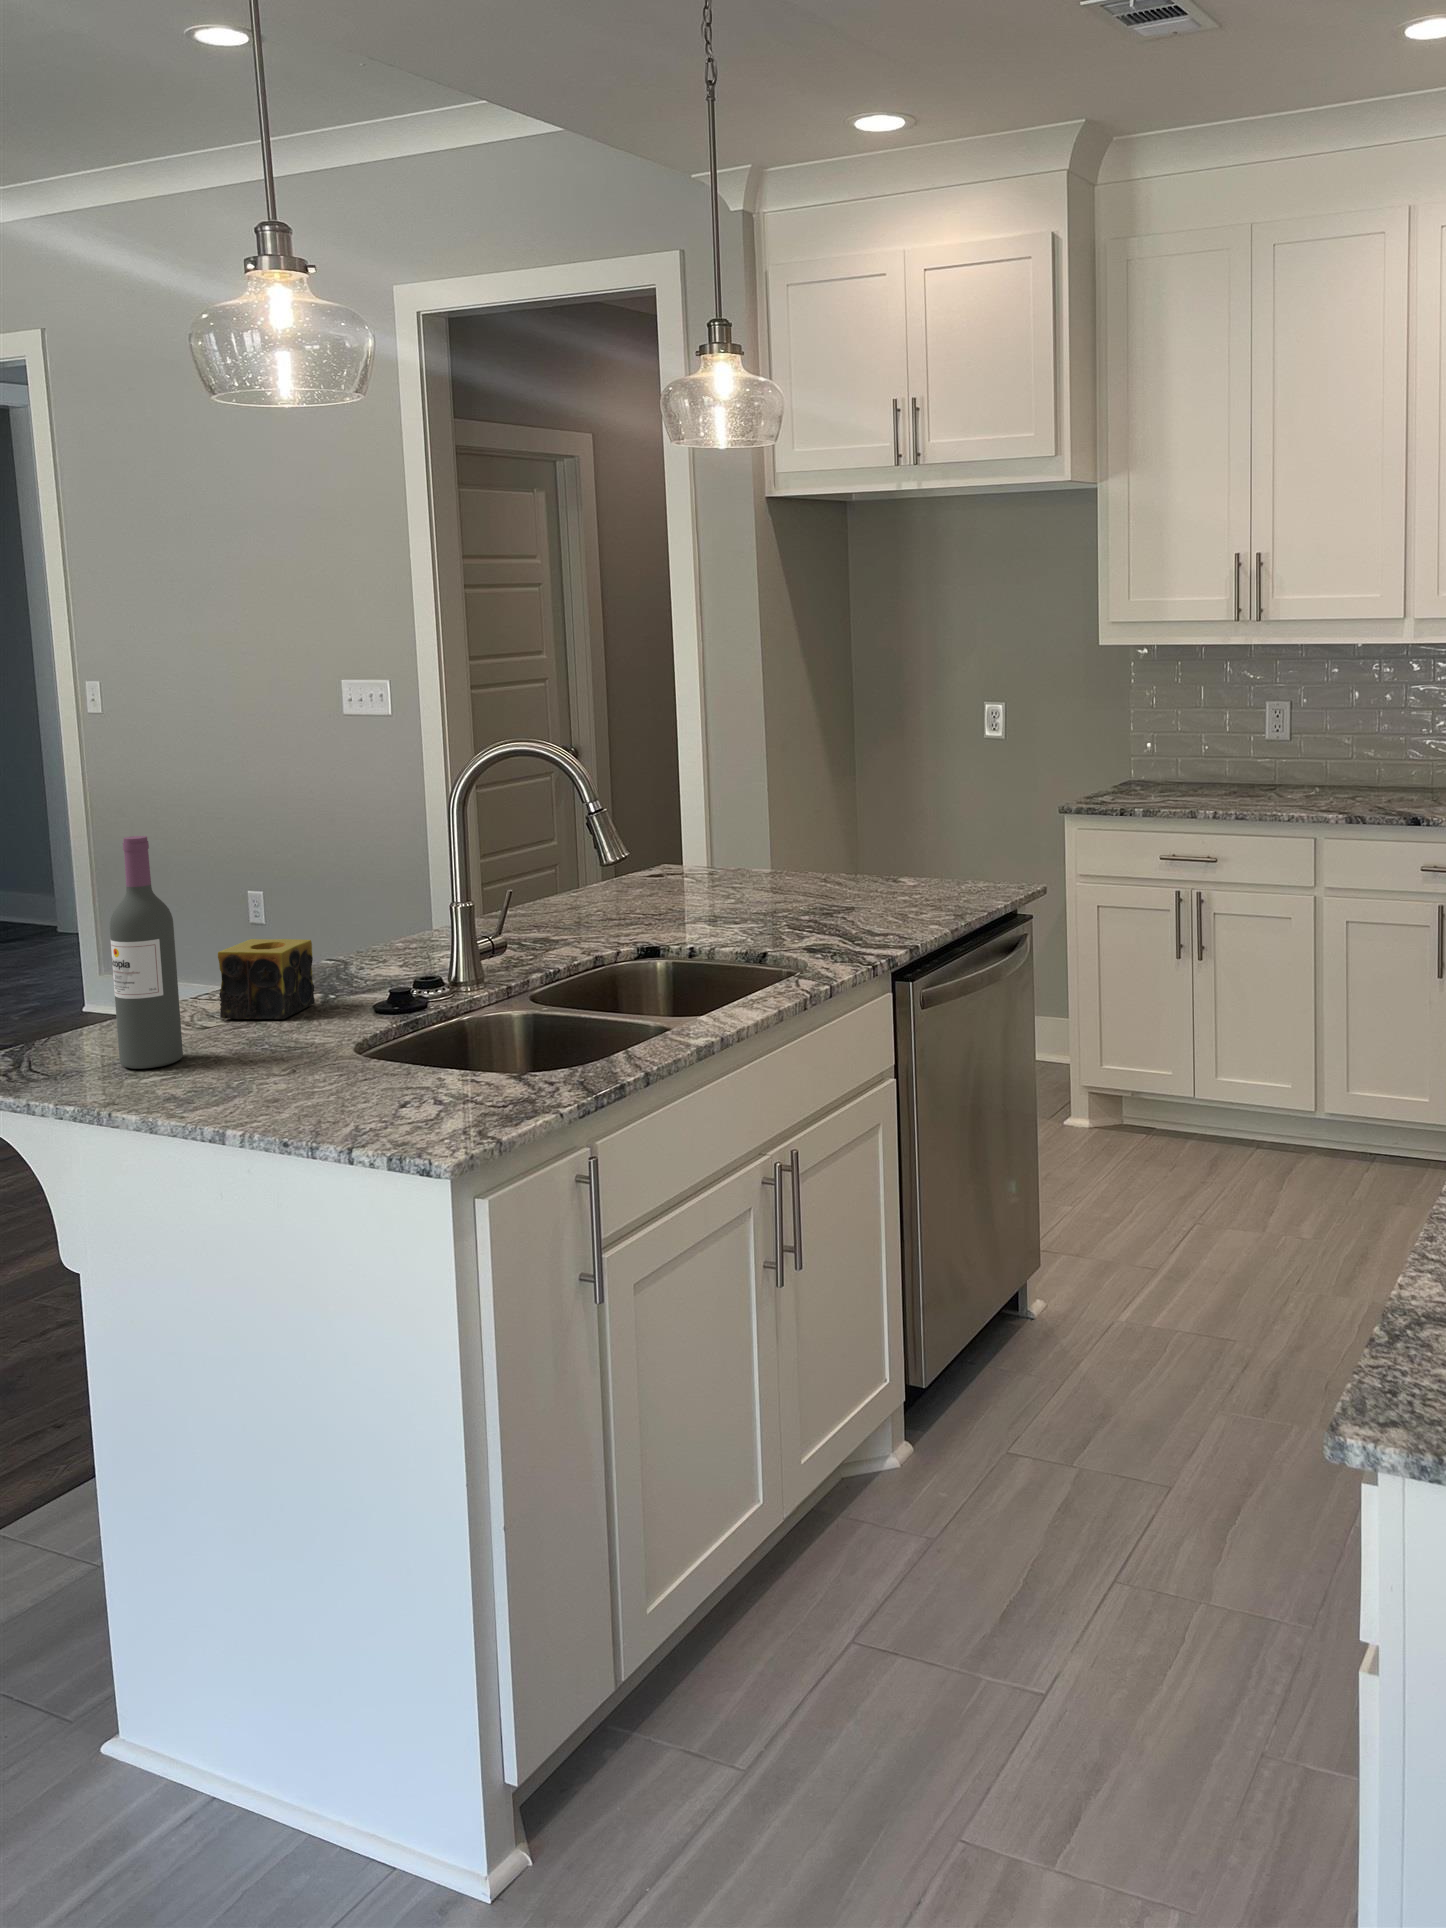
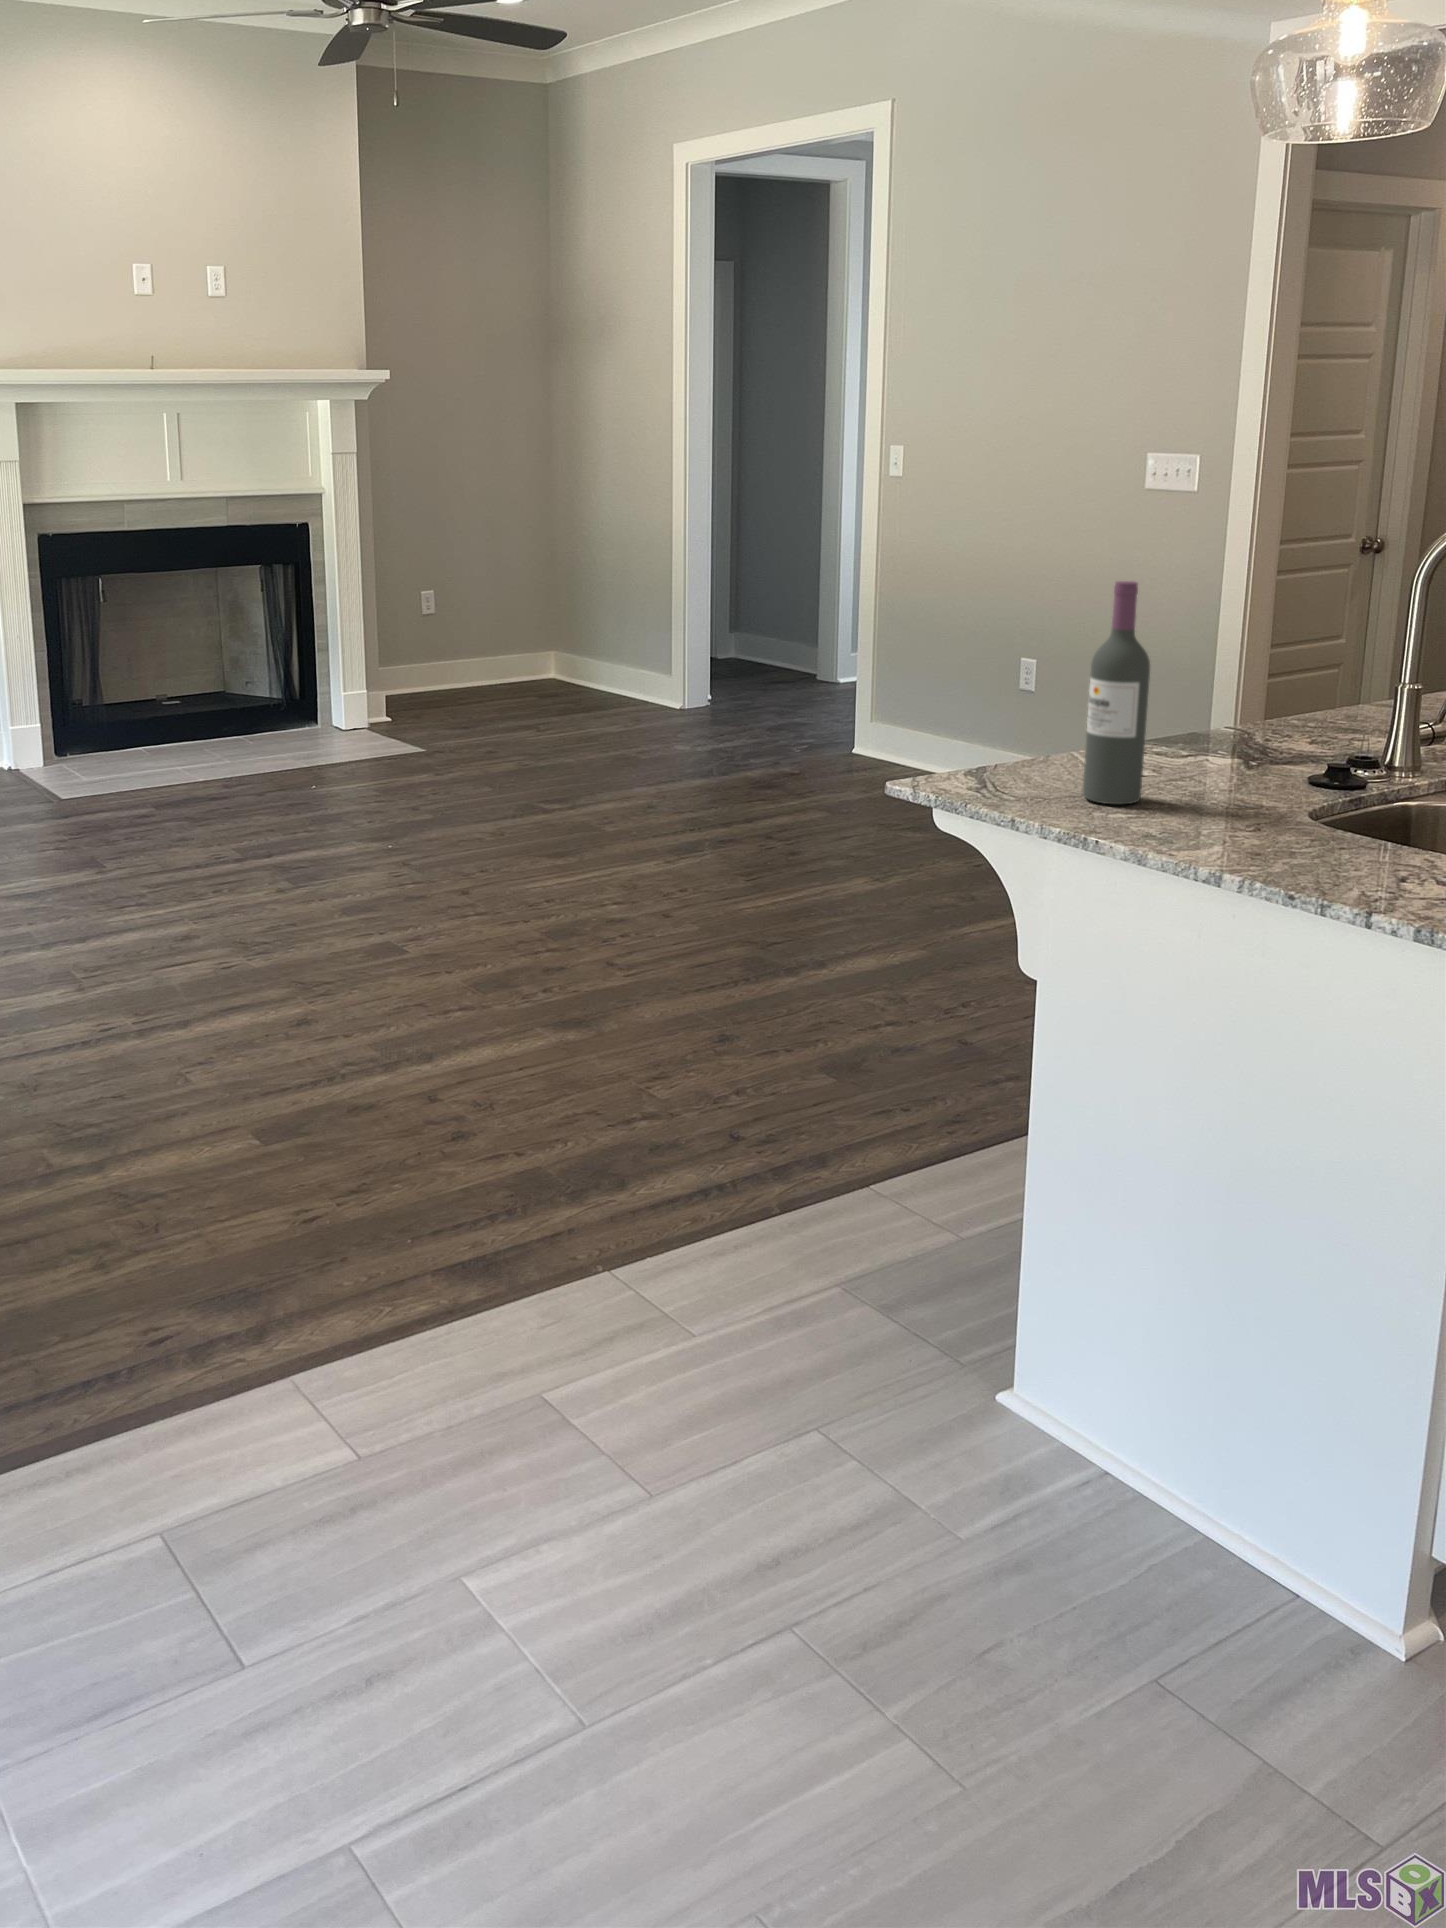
candle: present [218,939,315,1019] -> none [1154,695,1249,777]

